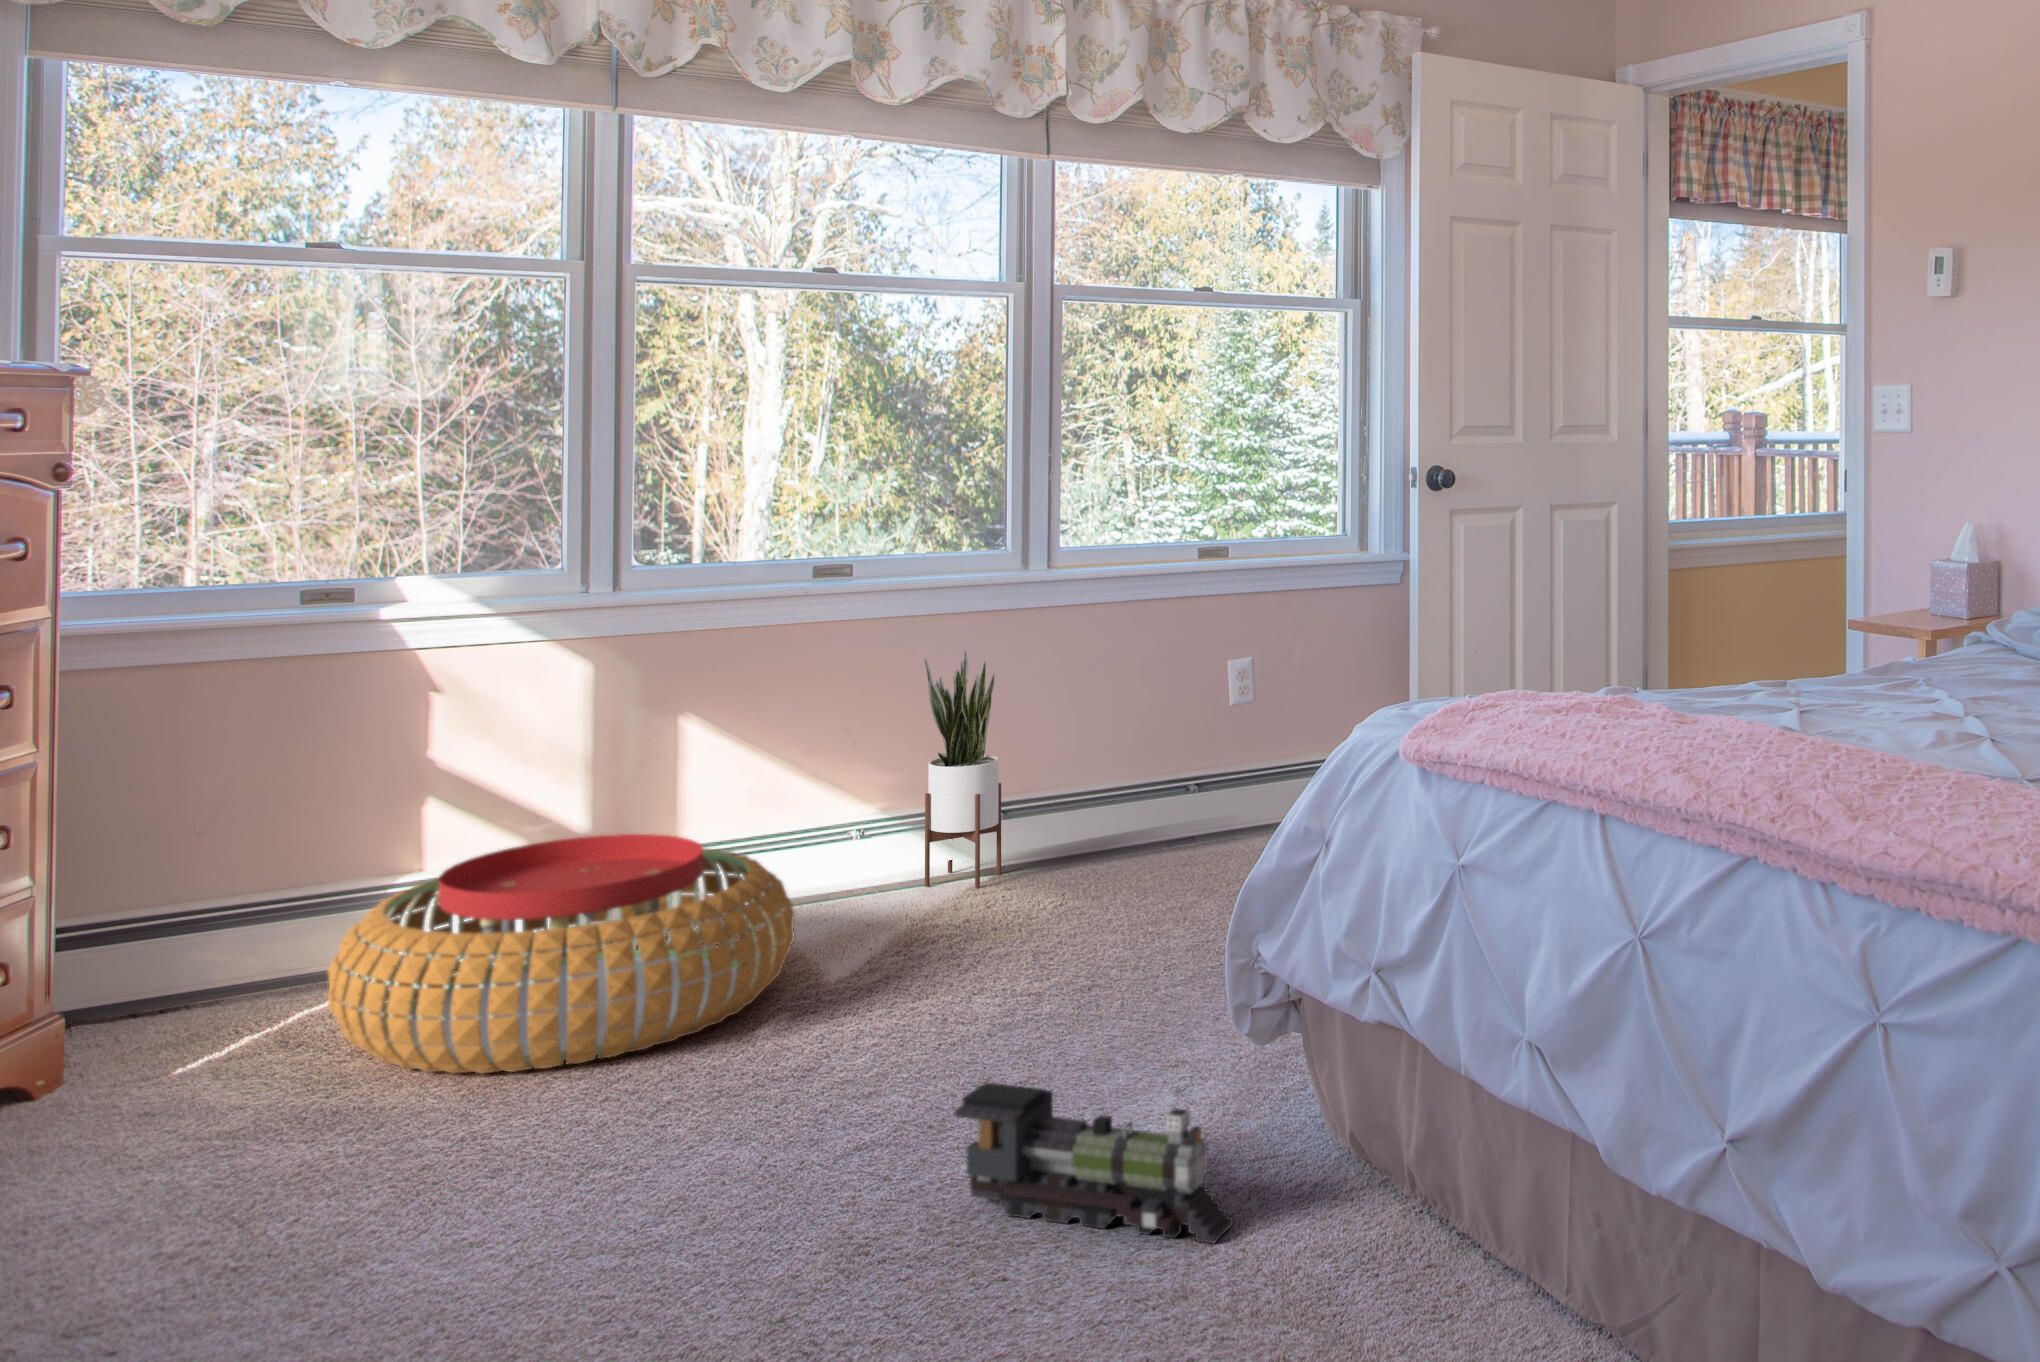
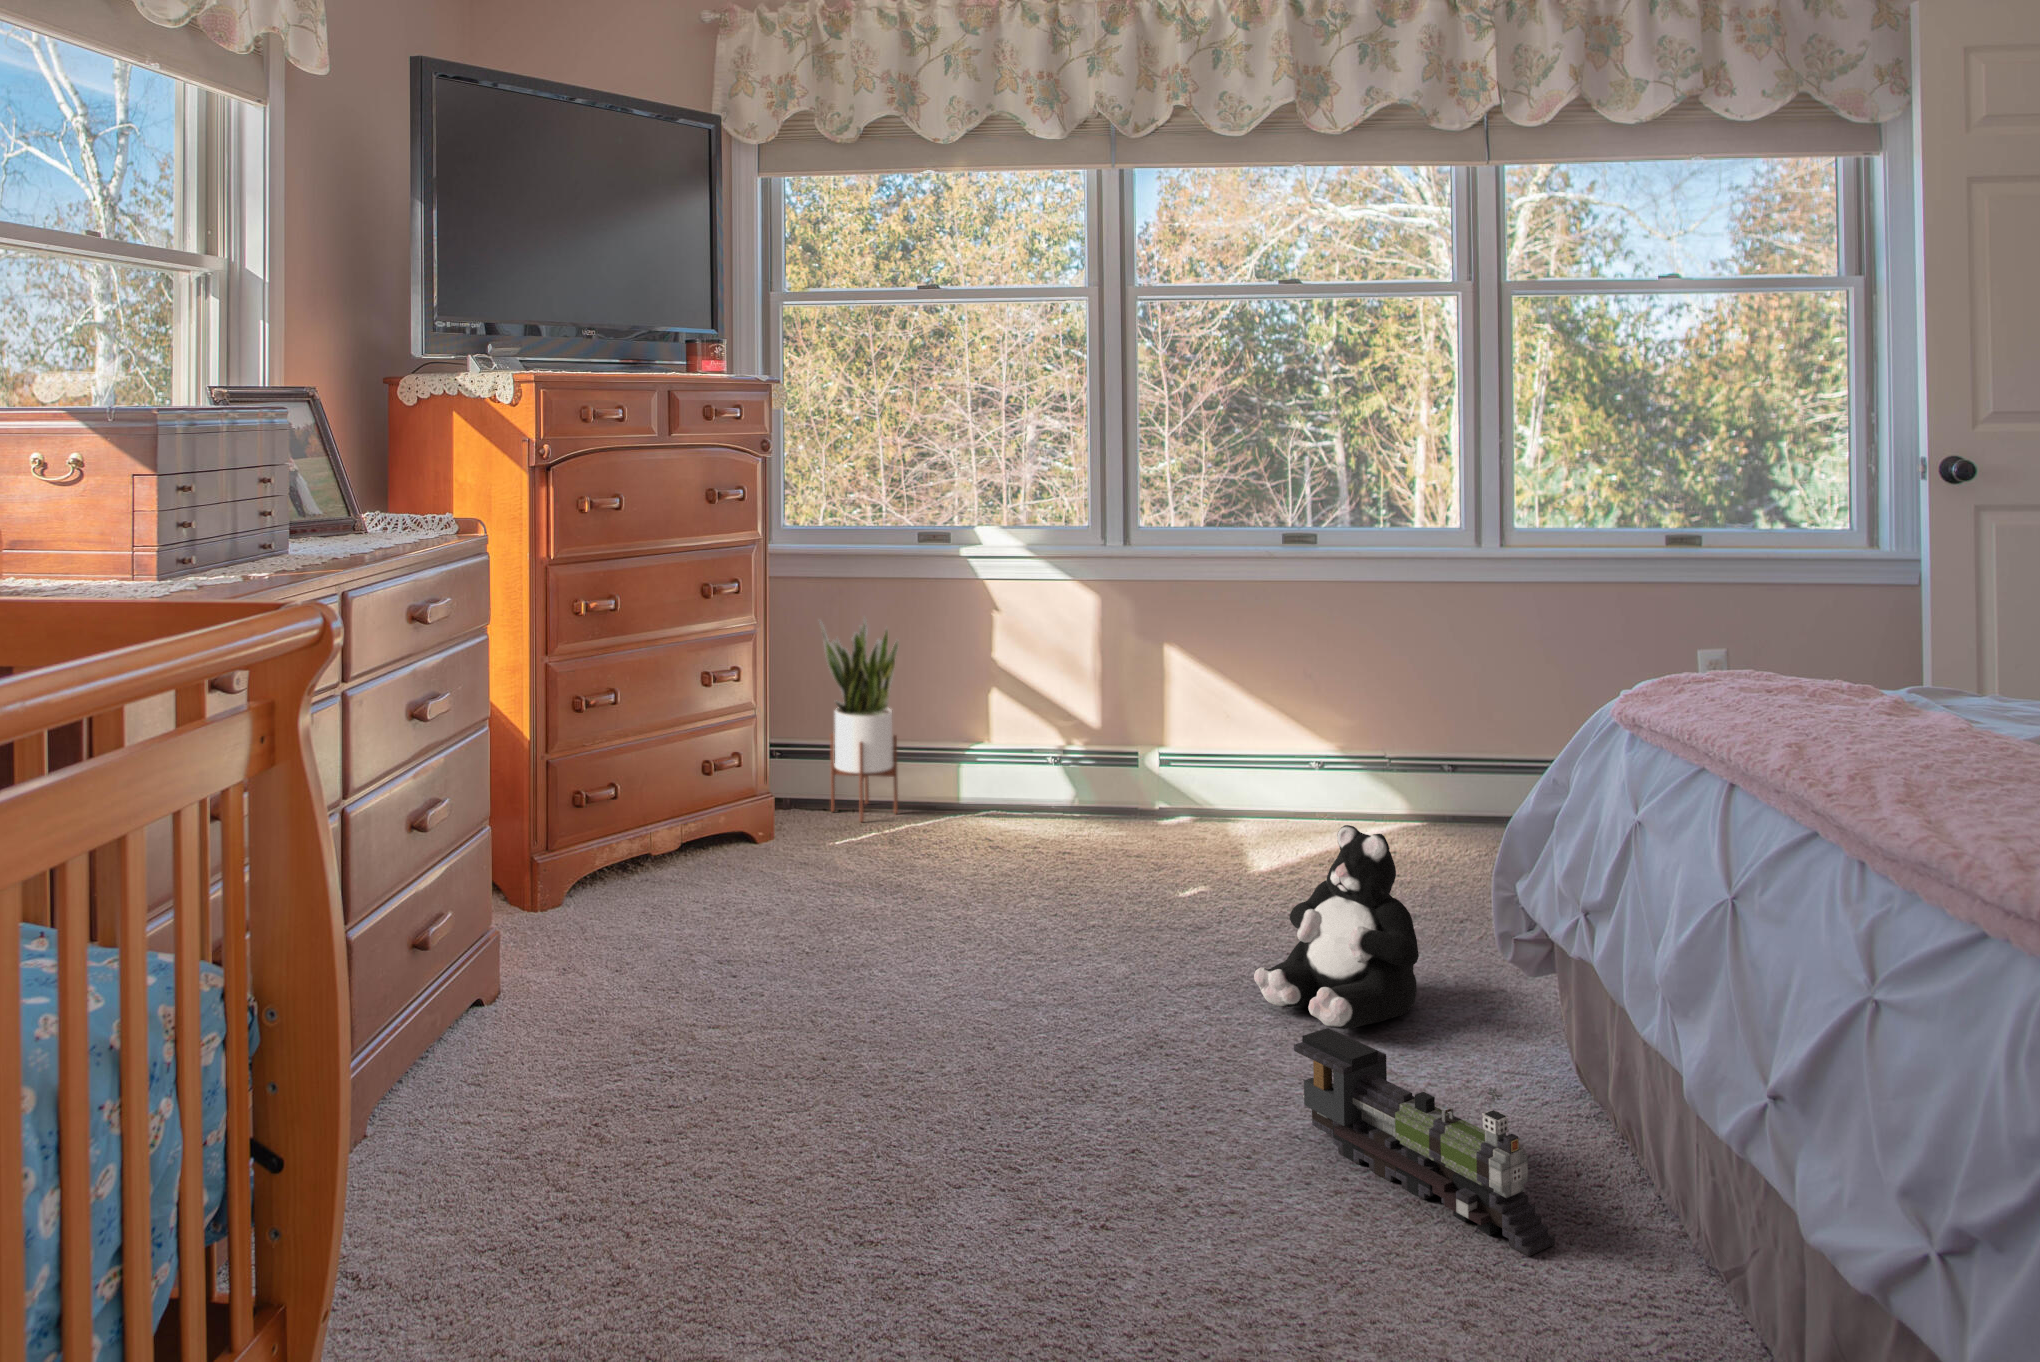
potted plant: present [924,650,1001,888] -> present [819,617,899,822]
pouf: present [328,834,795,1073] -> none [914,736,1235,916]
plush toy: none [863,867,1044,1095] -> present [1254,825,1419,1029]

